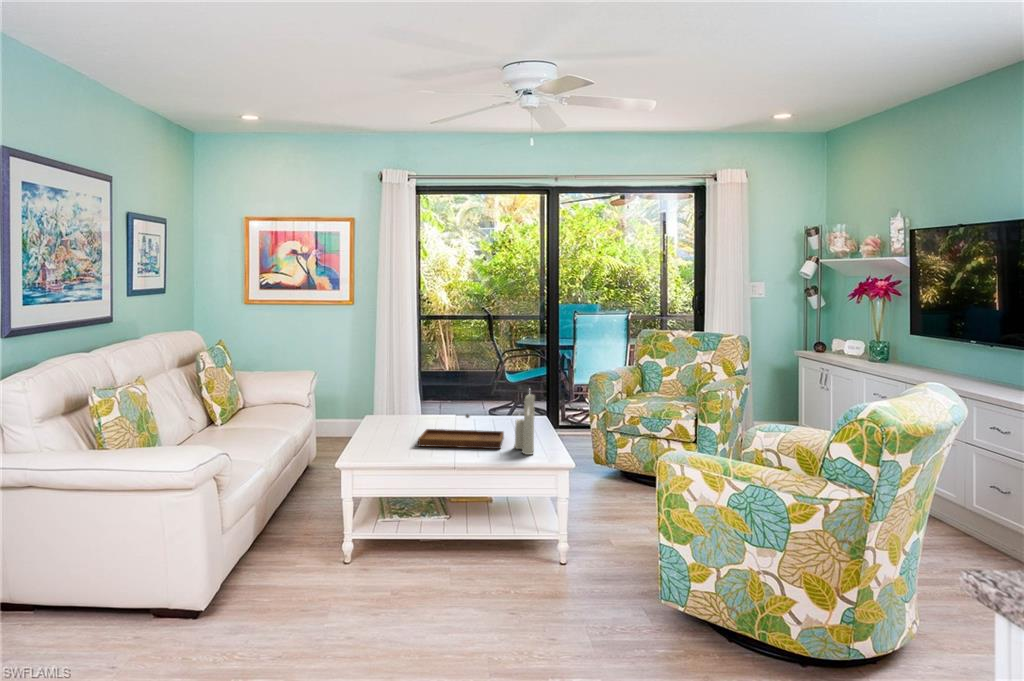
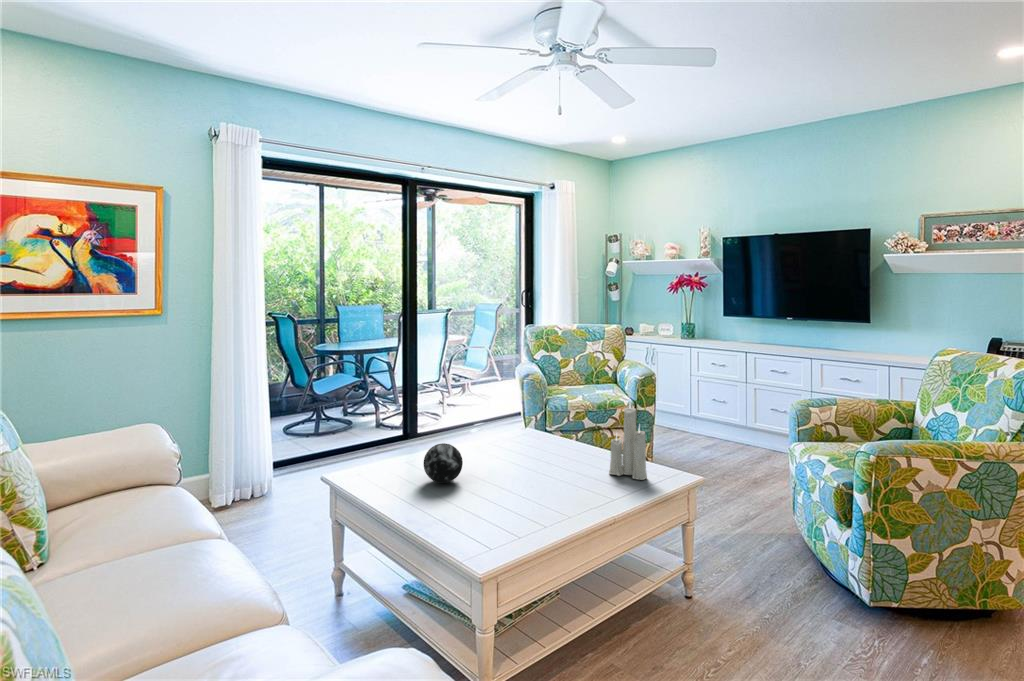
decorative orb: none [392,403,420,431] -> present [424,443,463,483]
tray: present [418,414,504,449] -> none [487,444,603,500]

